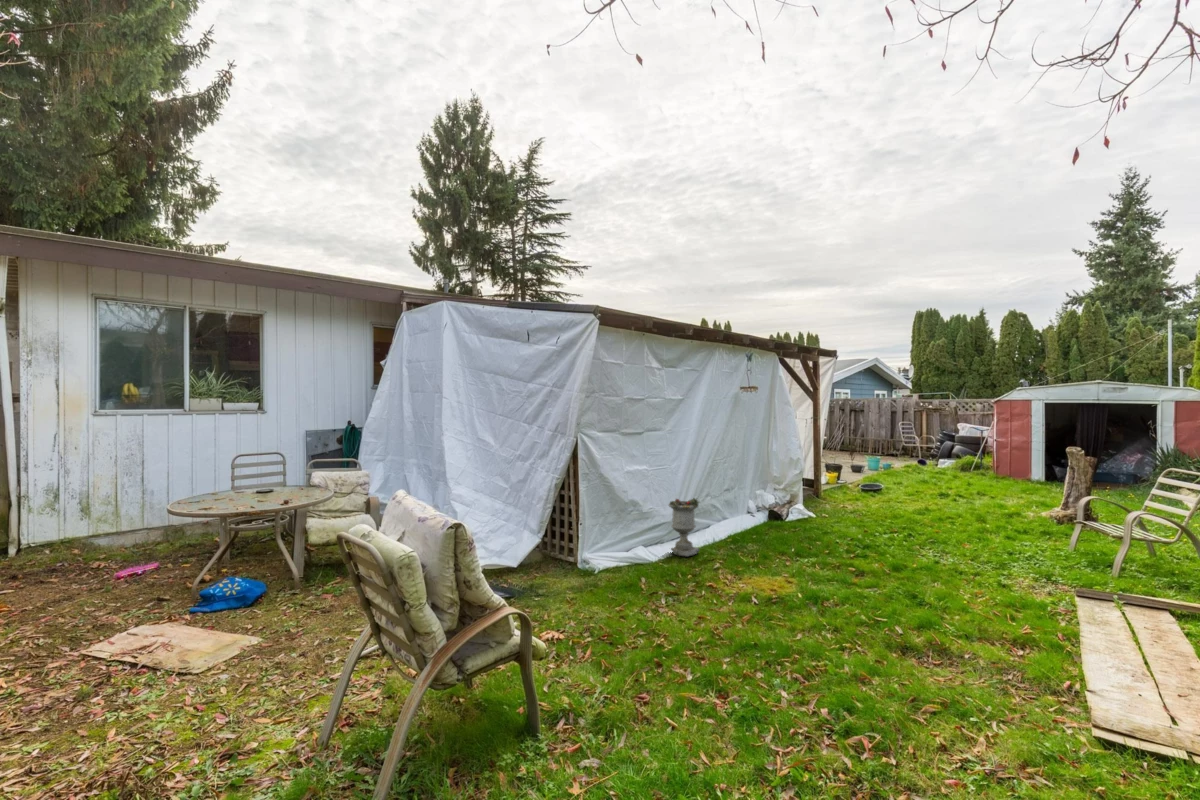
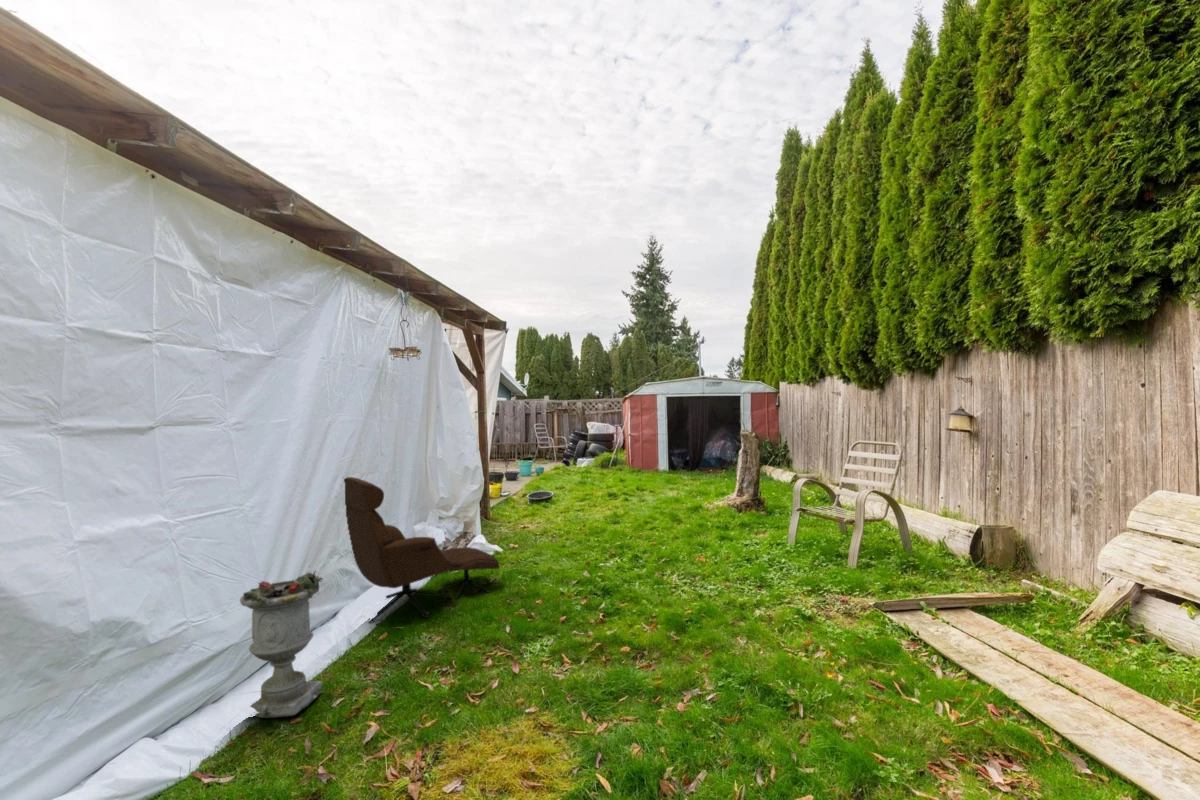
lounge chair: none [712,457,802,539] -> present [344,477,500,623]

